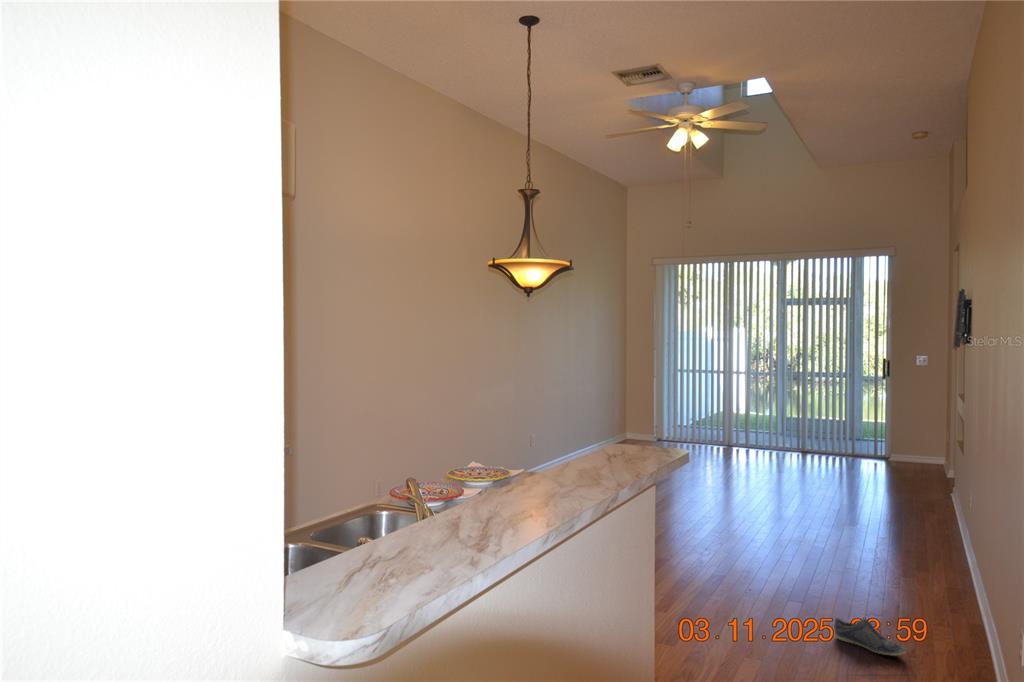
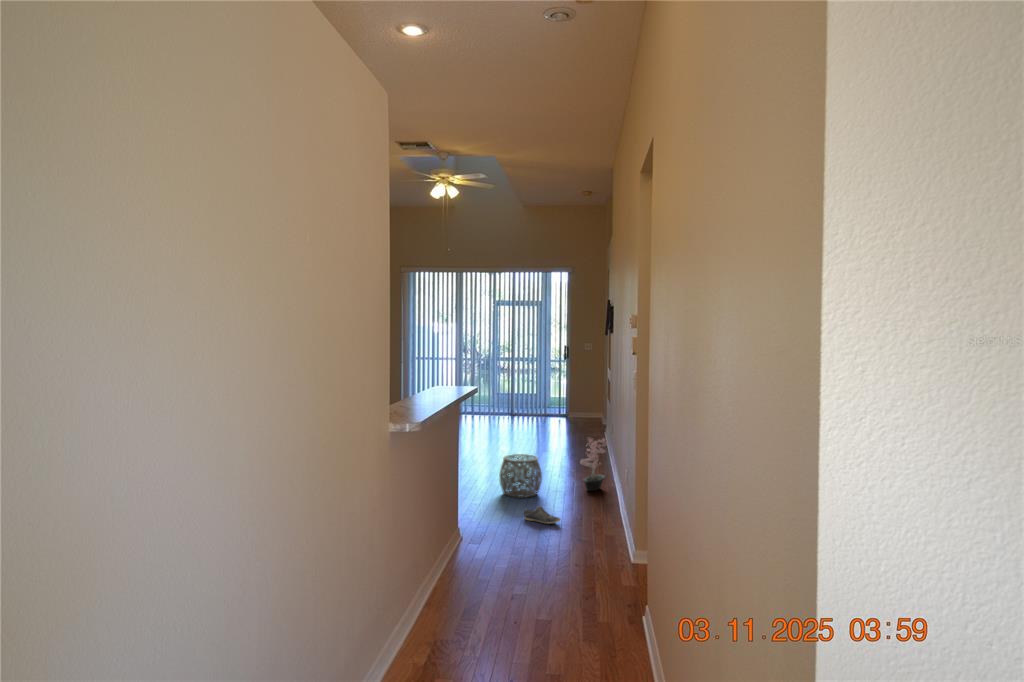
potted plant: none [928,496,988,592] -> present [580,437,609,491]
woven basket: none [788,518,864,592] -> present [499,454,542,498]

